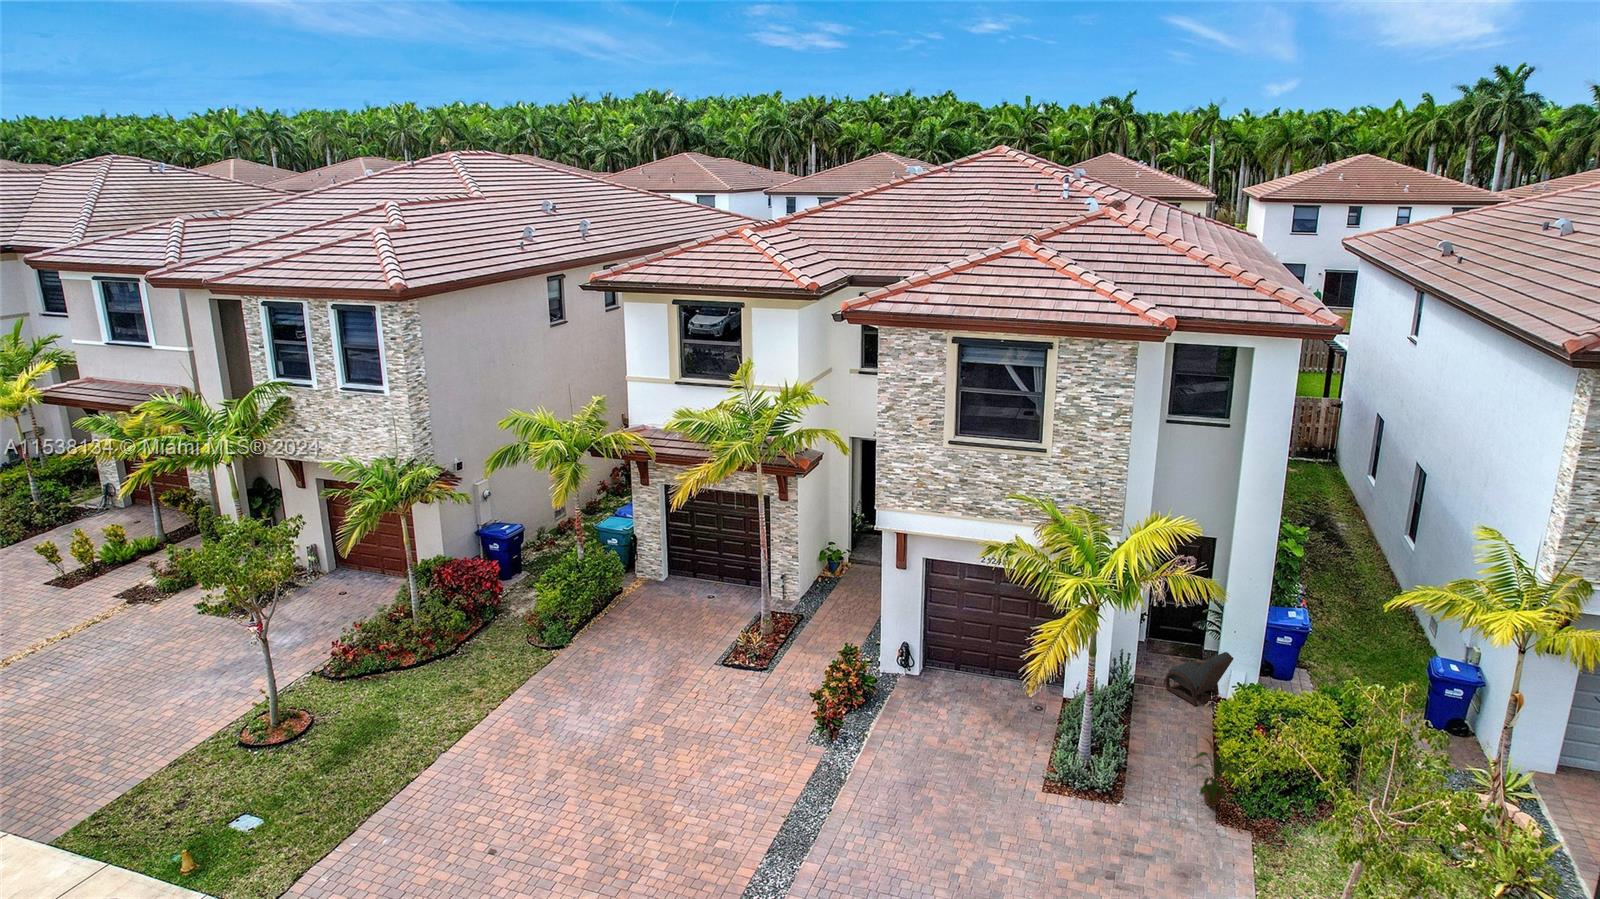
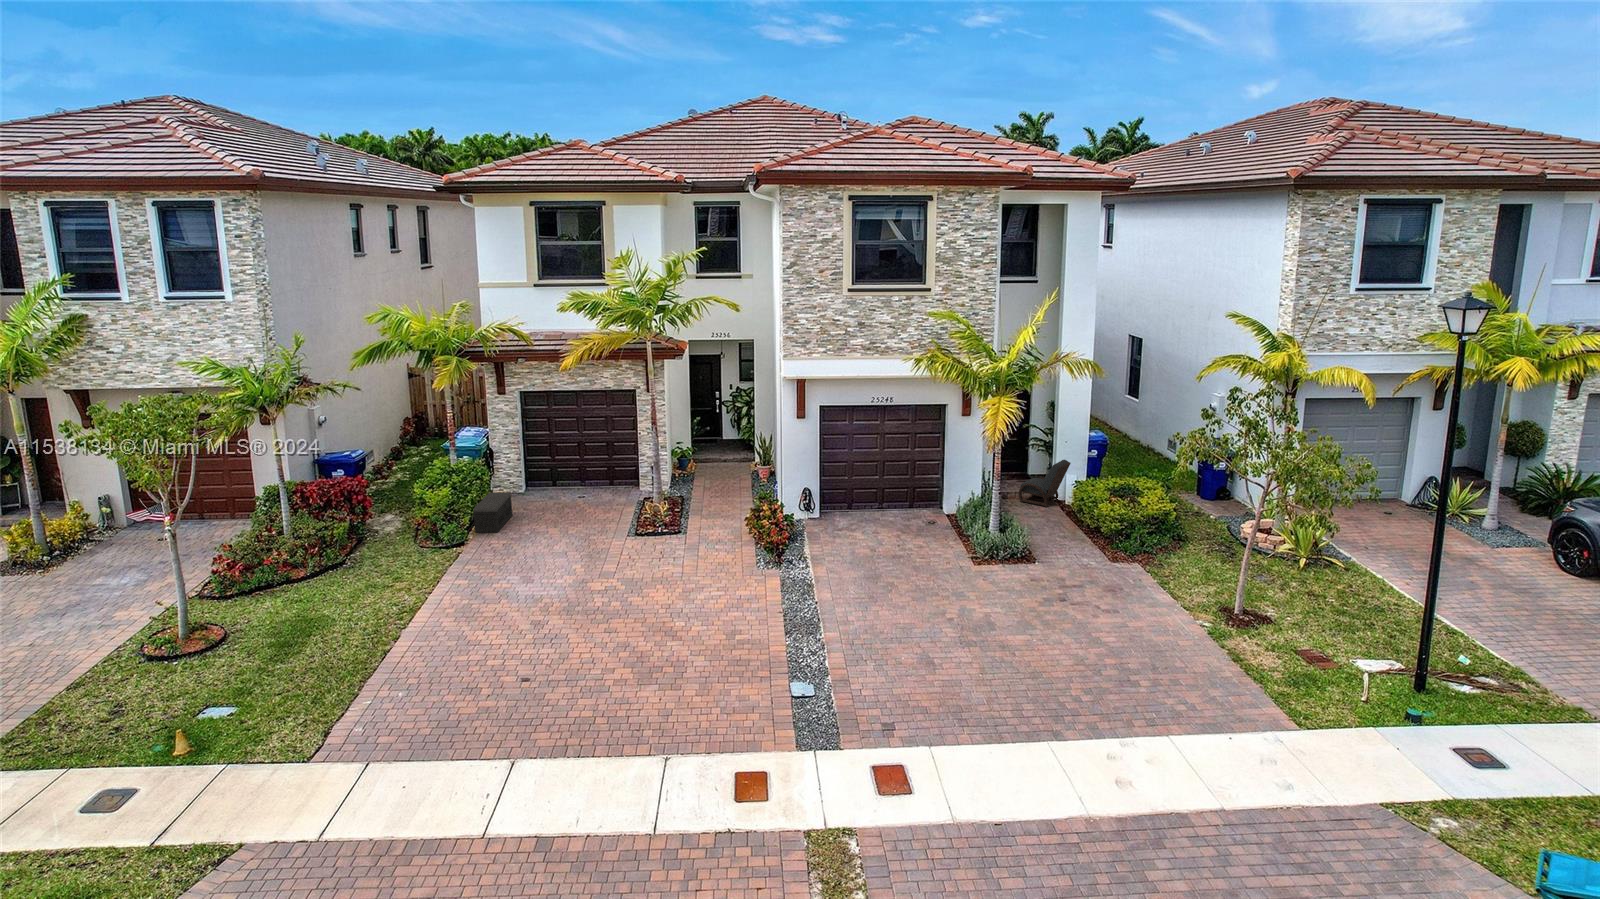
storage bench: none [575,591,624,638] -> present [474,493,512,533]
house plant: present [1192,739,1241,807] -> none [1076,495,1121,552]

